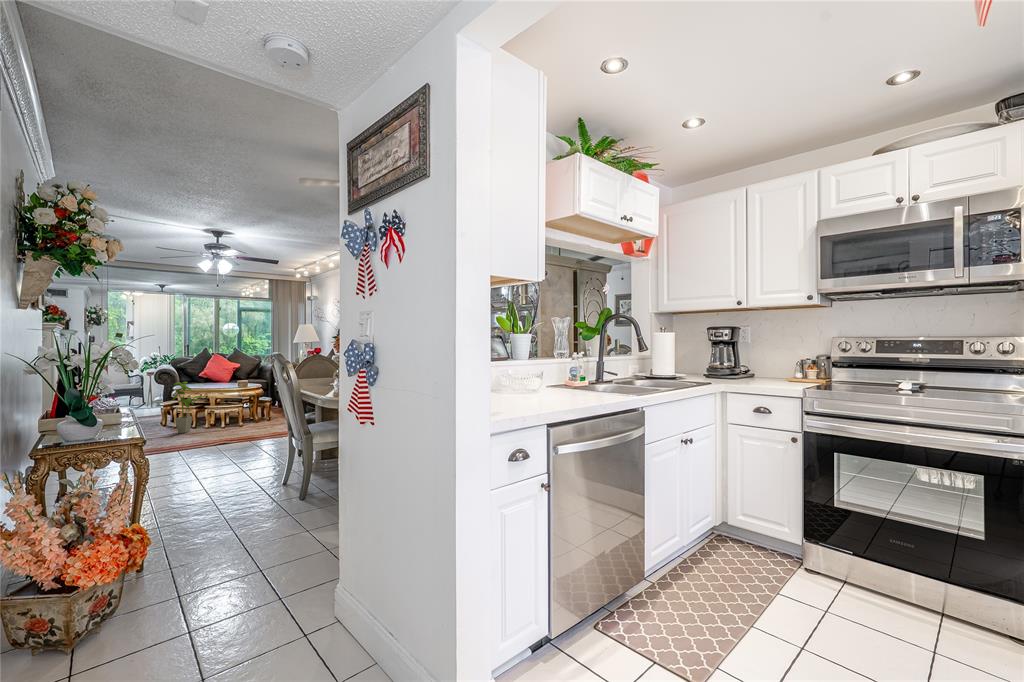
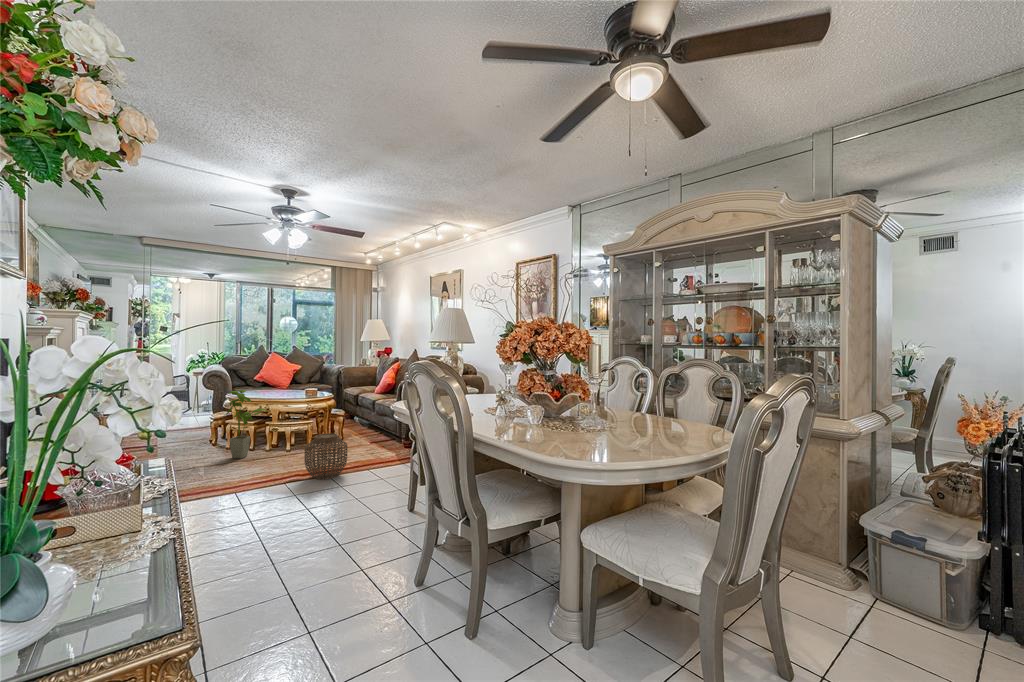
woven basket: none [229,411,261,442] -> present [304,434,348,480]

